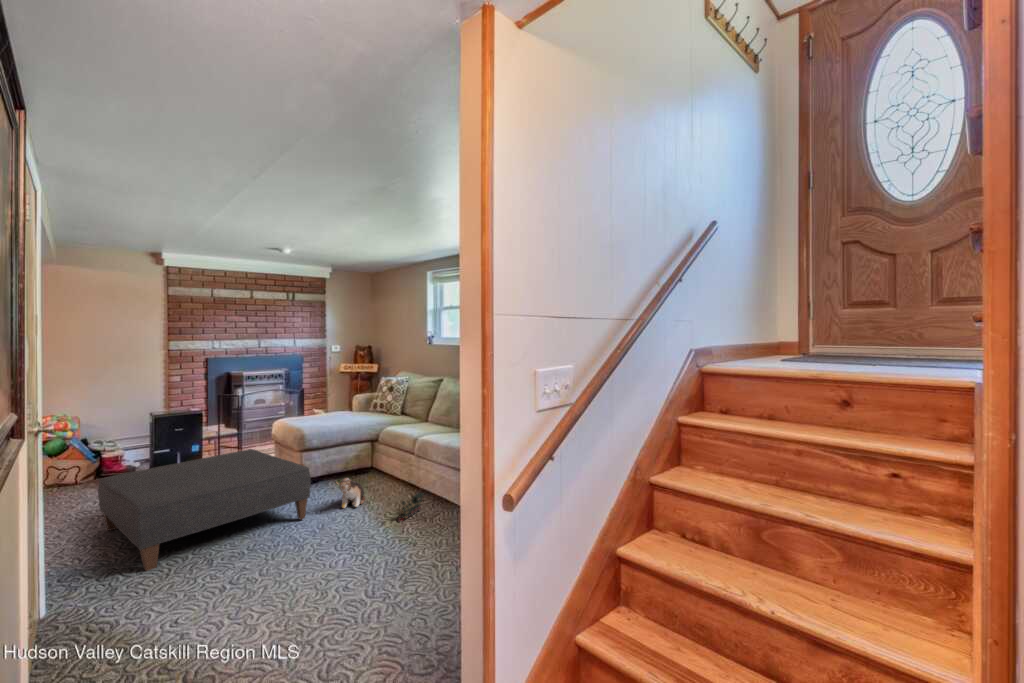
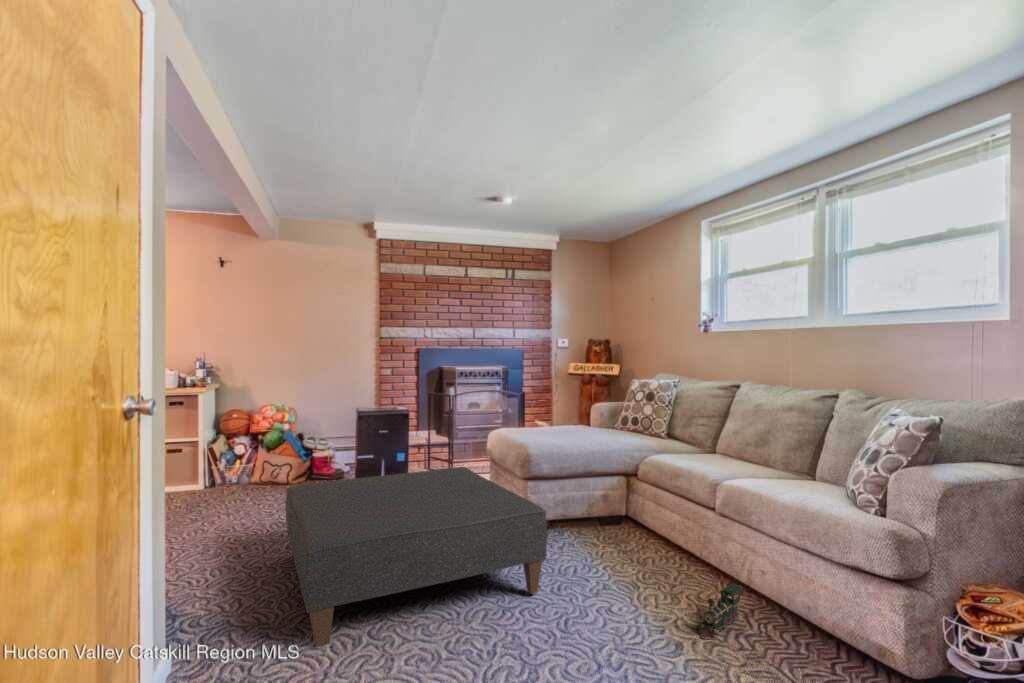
plush toy: present [339,478,365,508] -> none [586,534,629,587]

